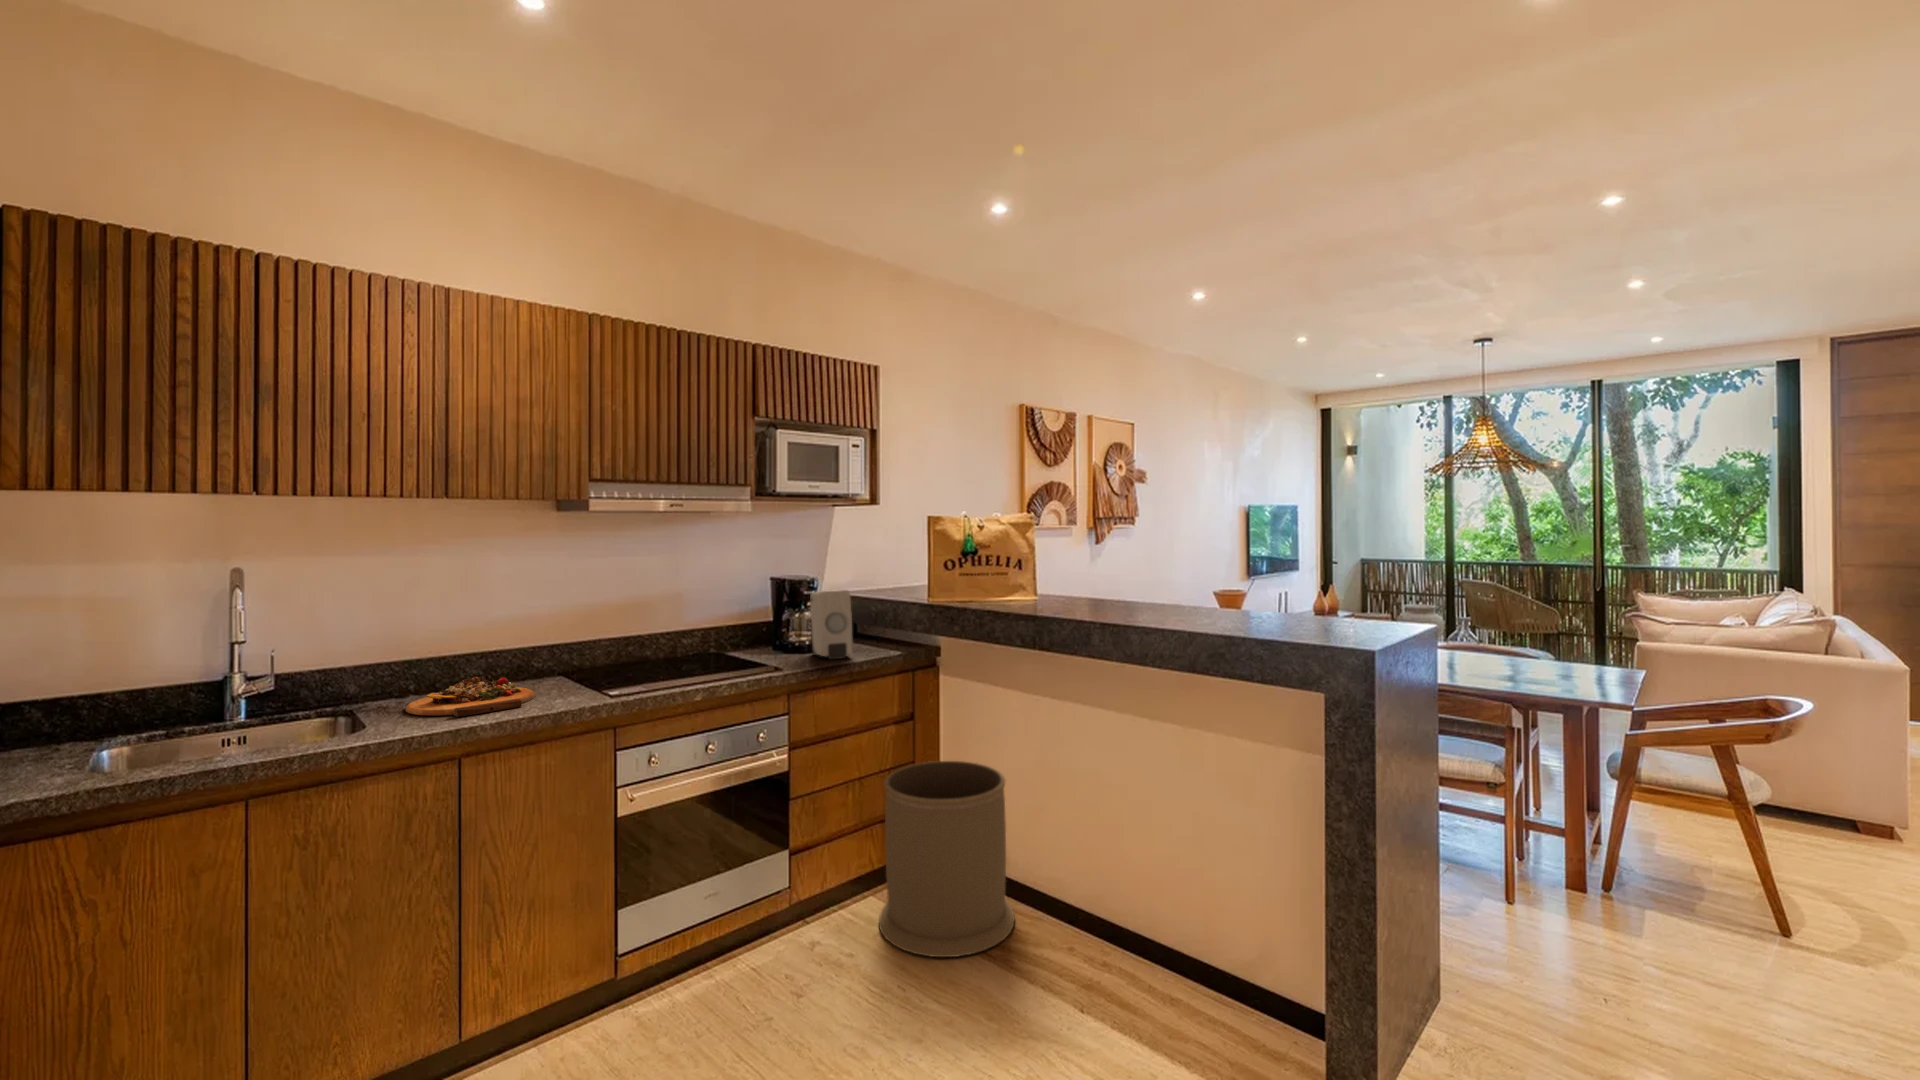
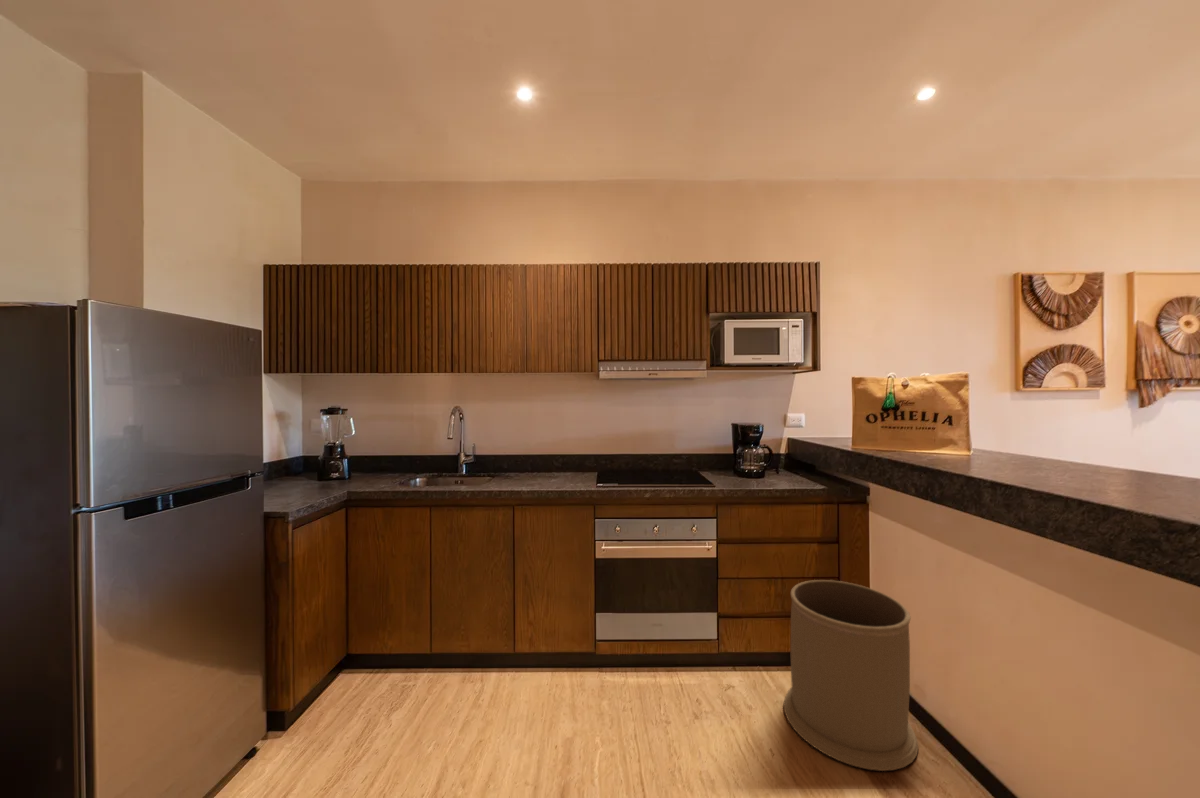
soap dispenser: present [810,590,852,659] -> none [756,433,781,484]
cutting board: present [406,676,536,717] -> none [523,463,581,483]

